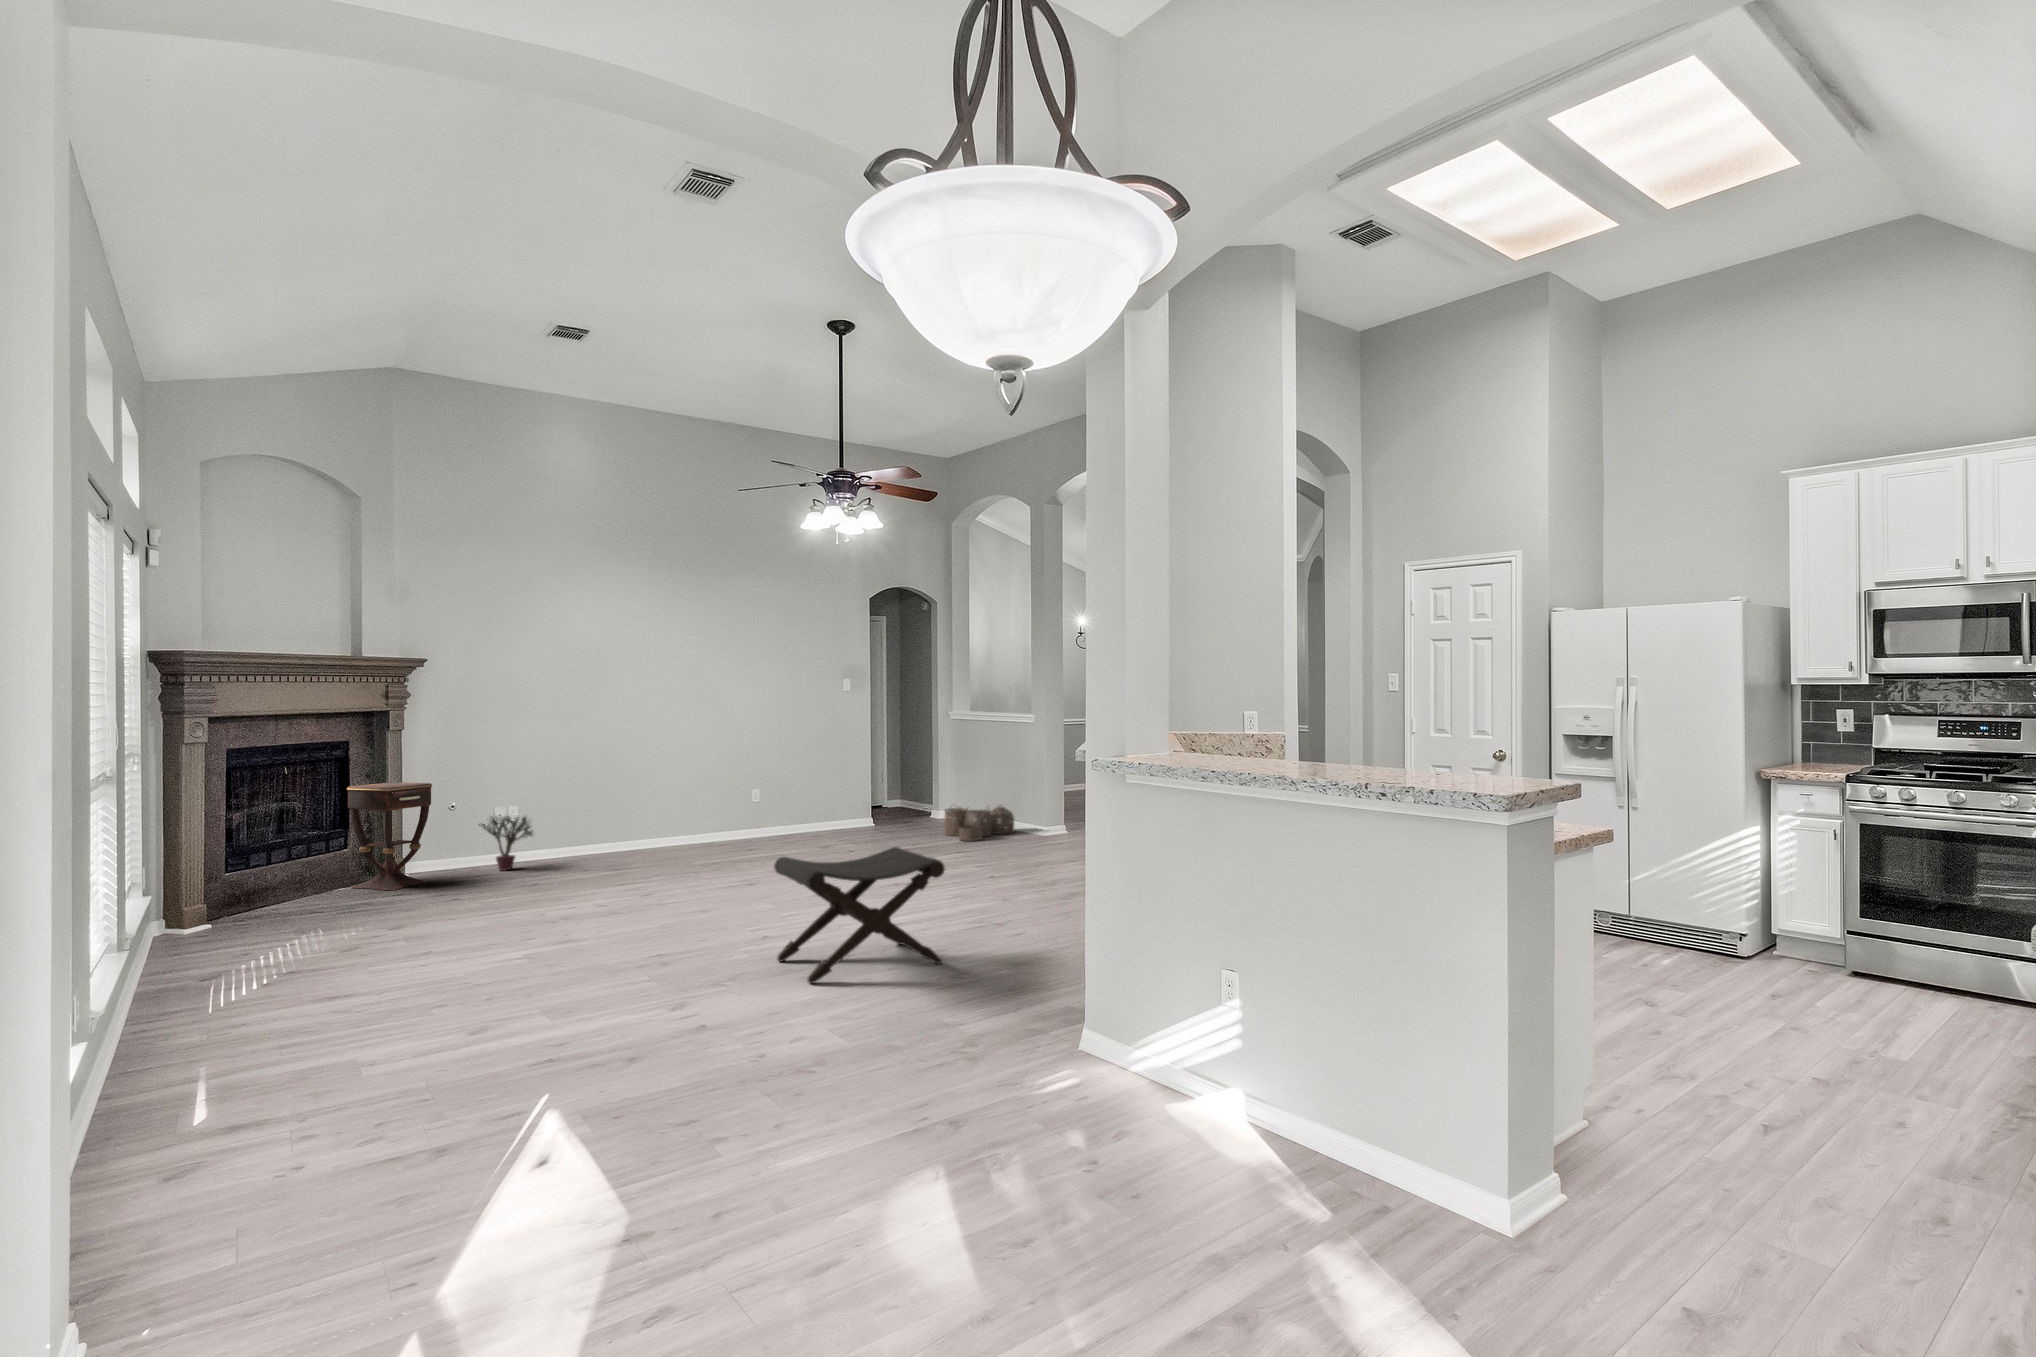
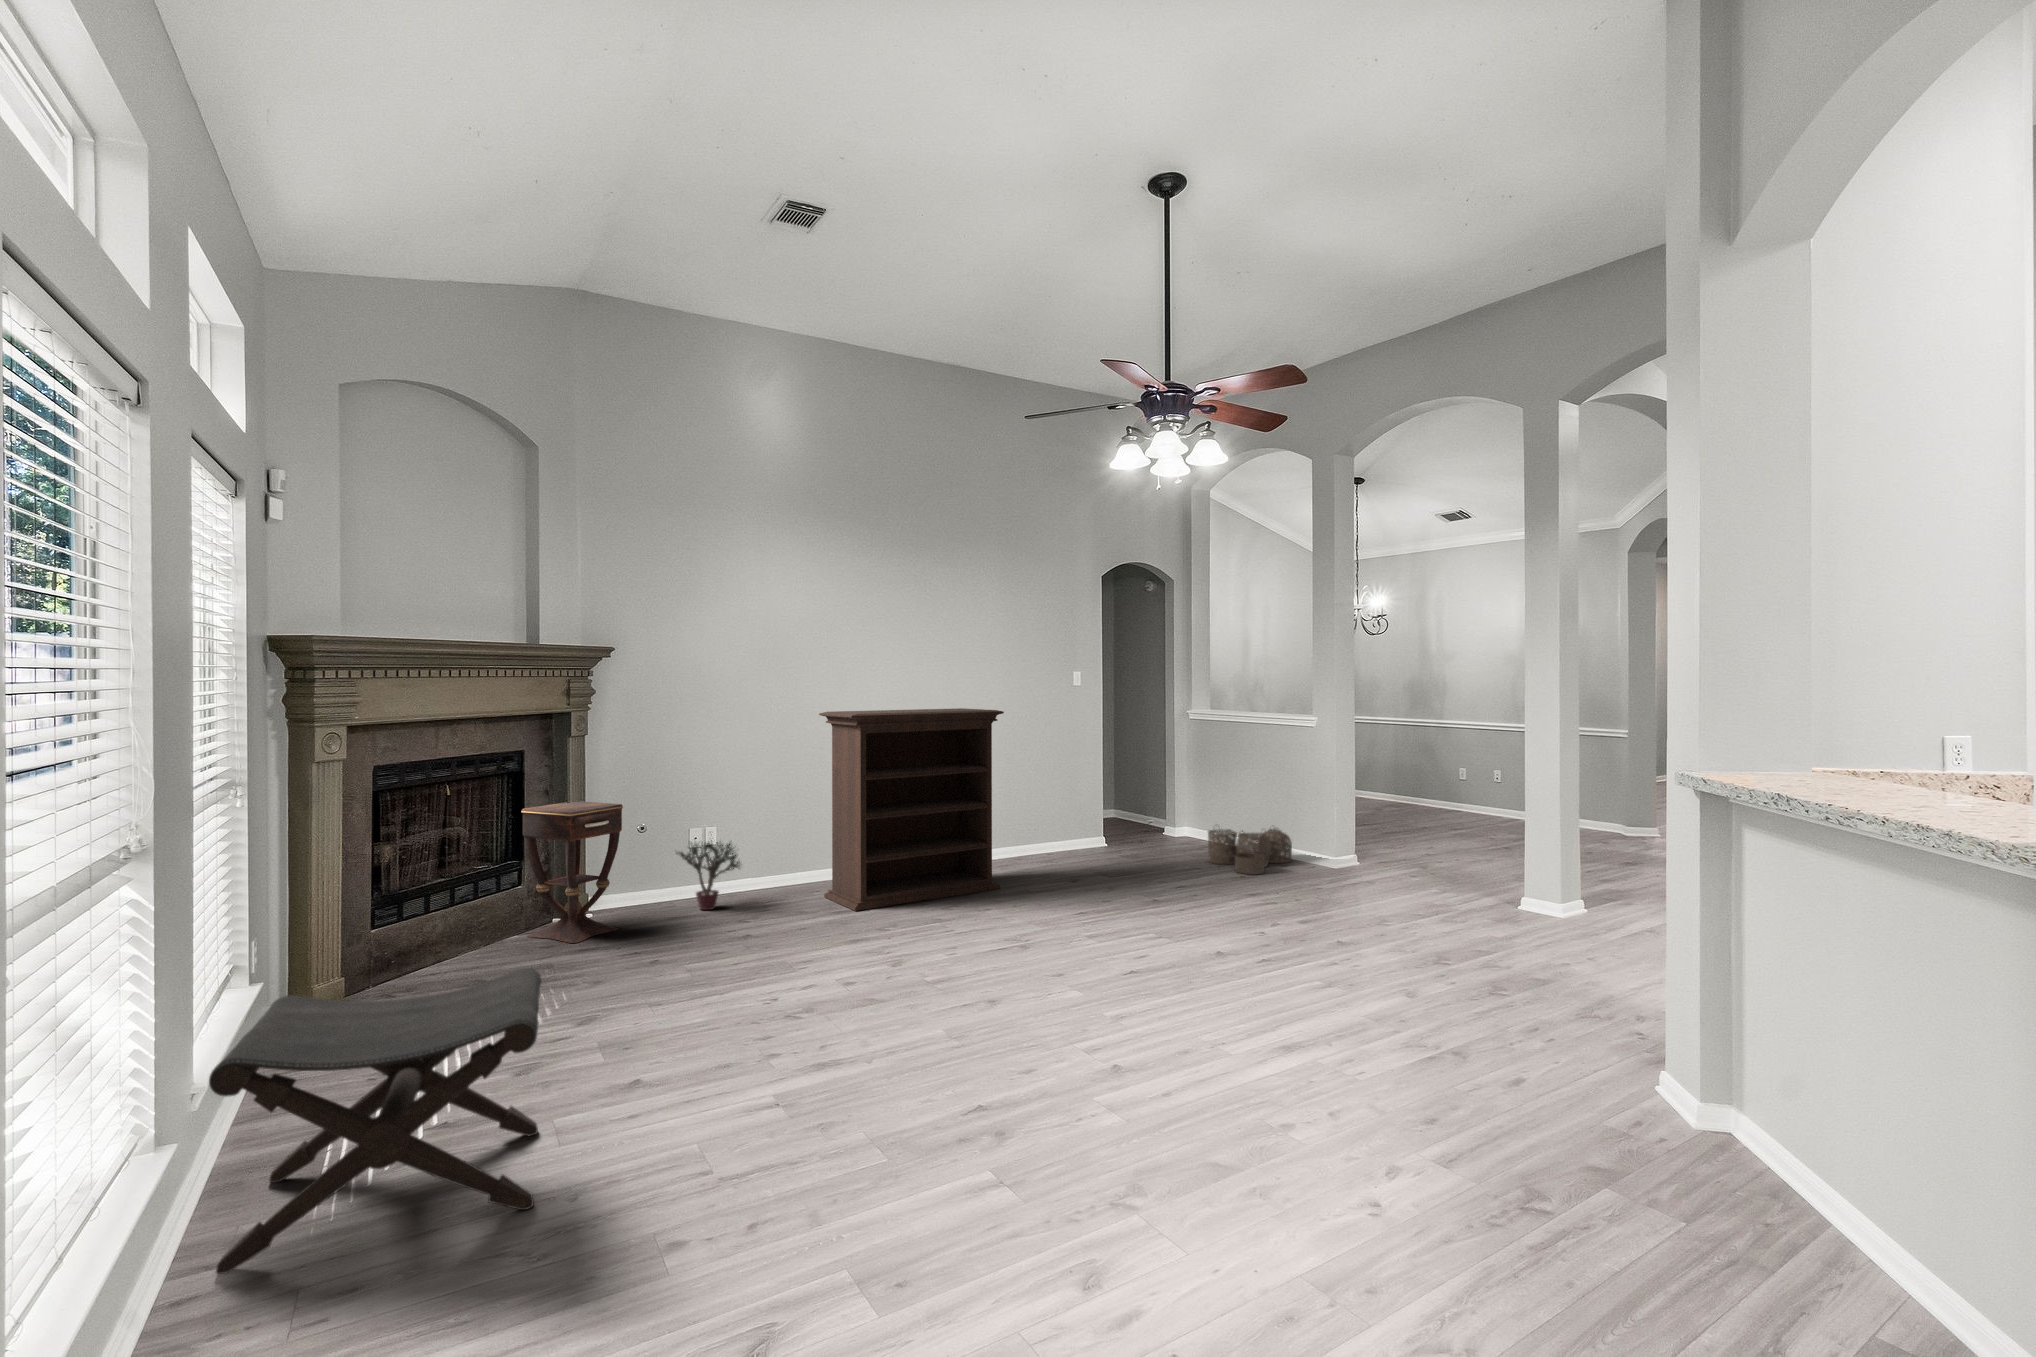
bookshelf: none [602,709,760,868] -> present [819,708,1004,911]
footstool: present [774,847,945,983] -> present [209,968,541,1274]

